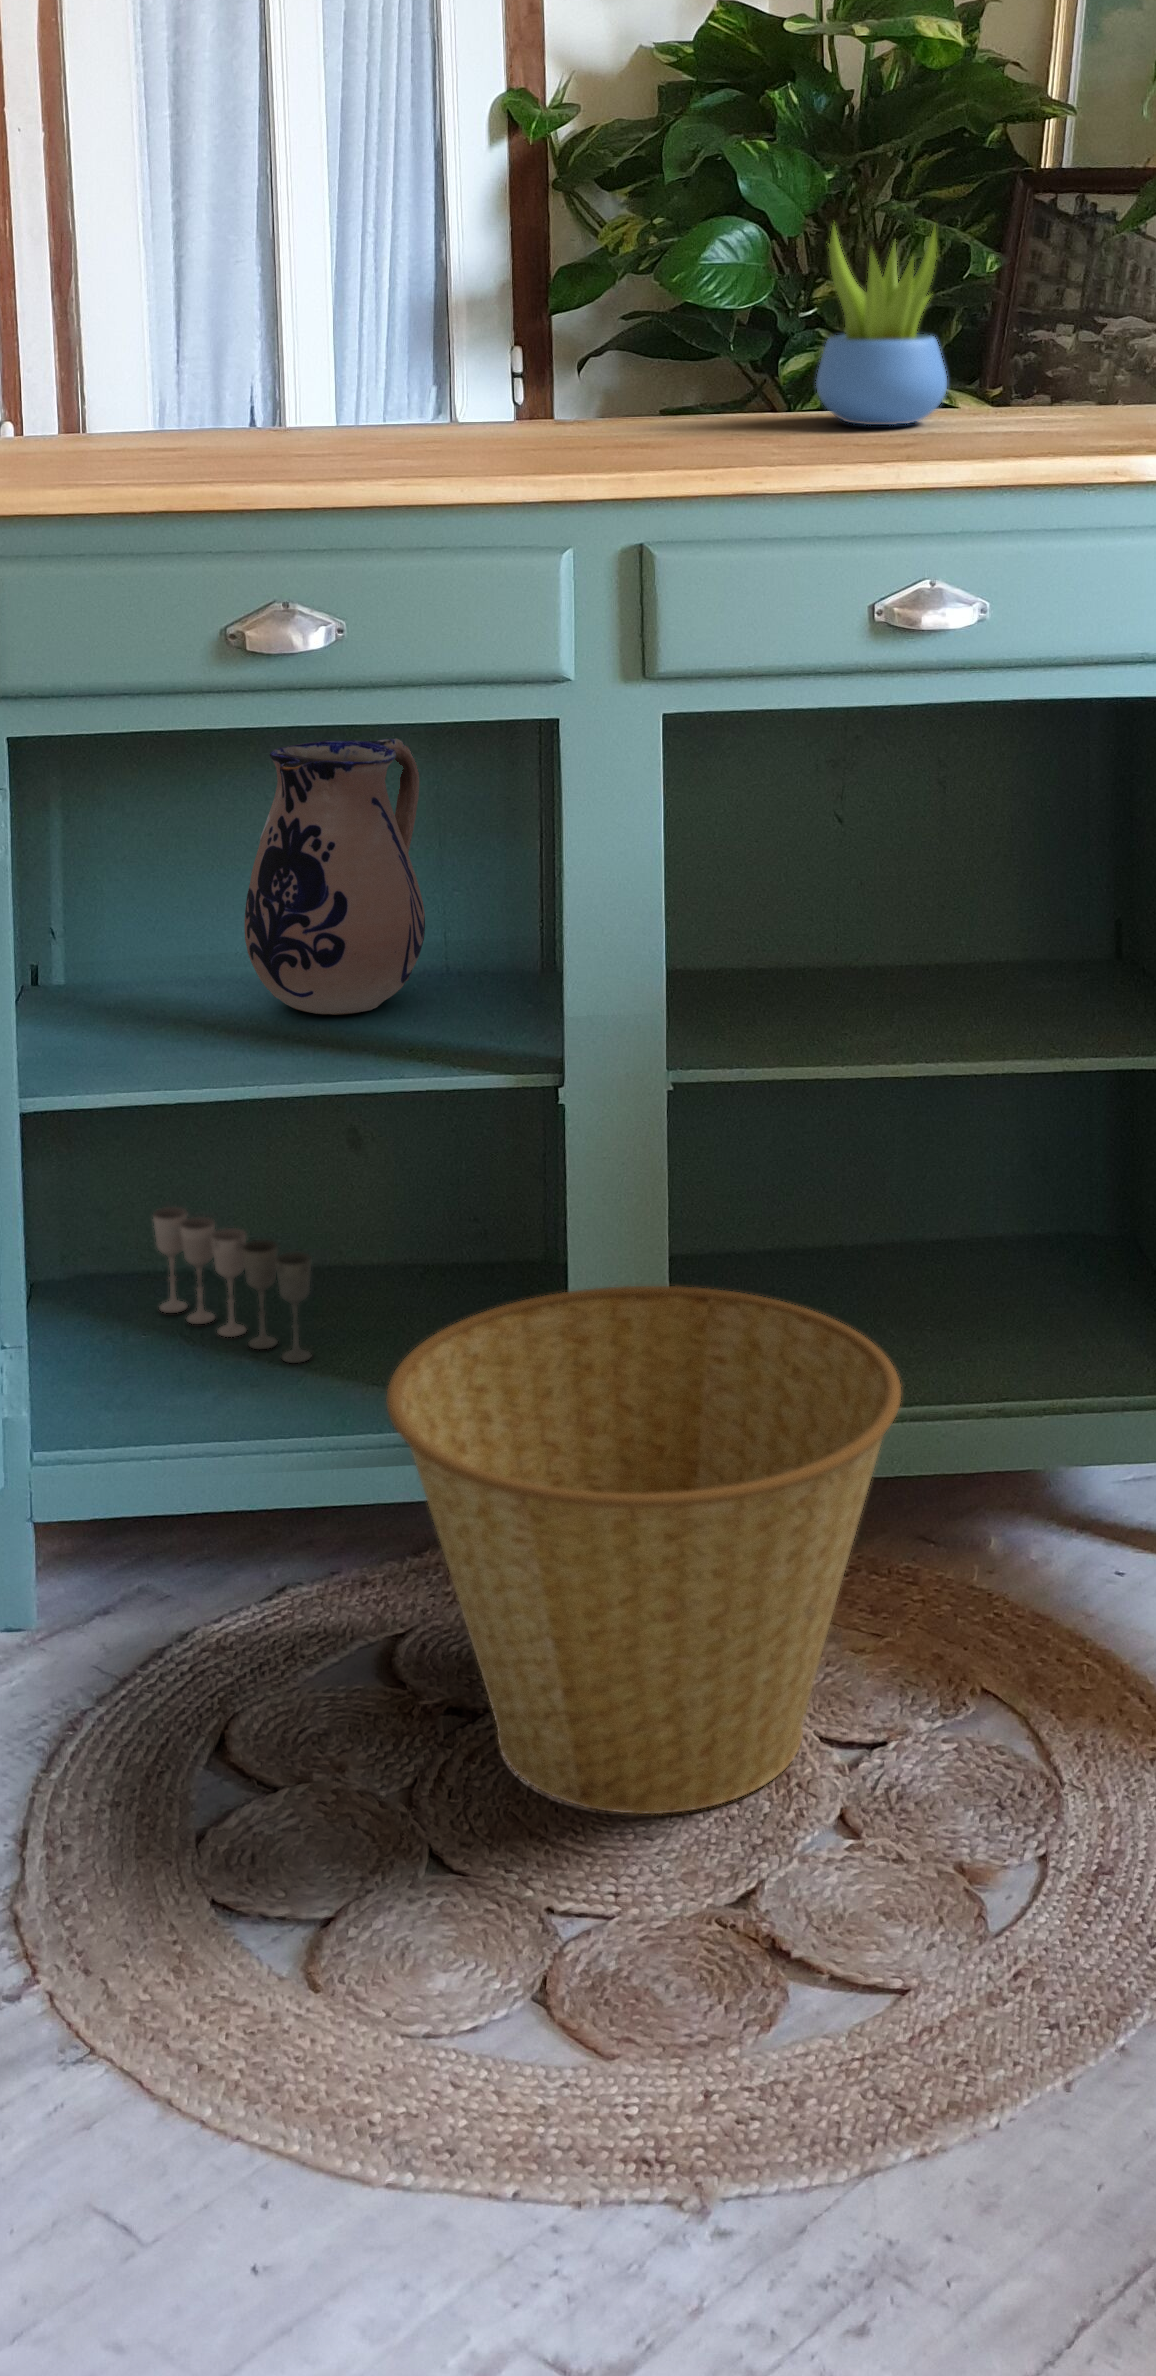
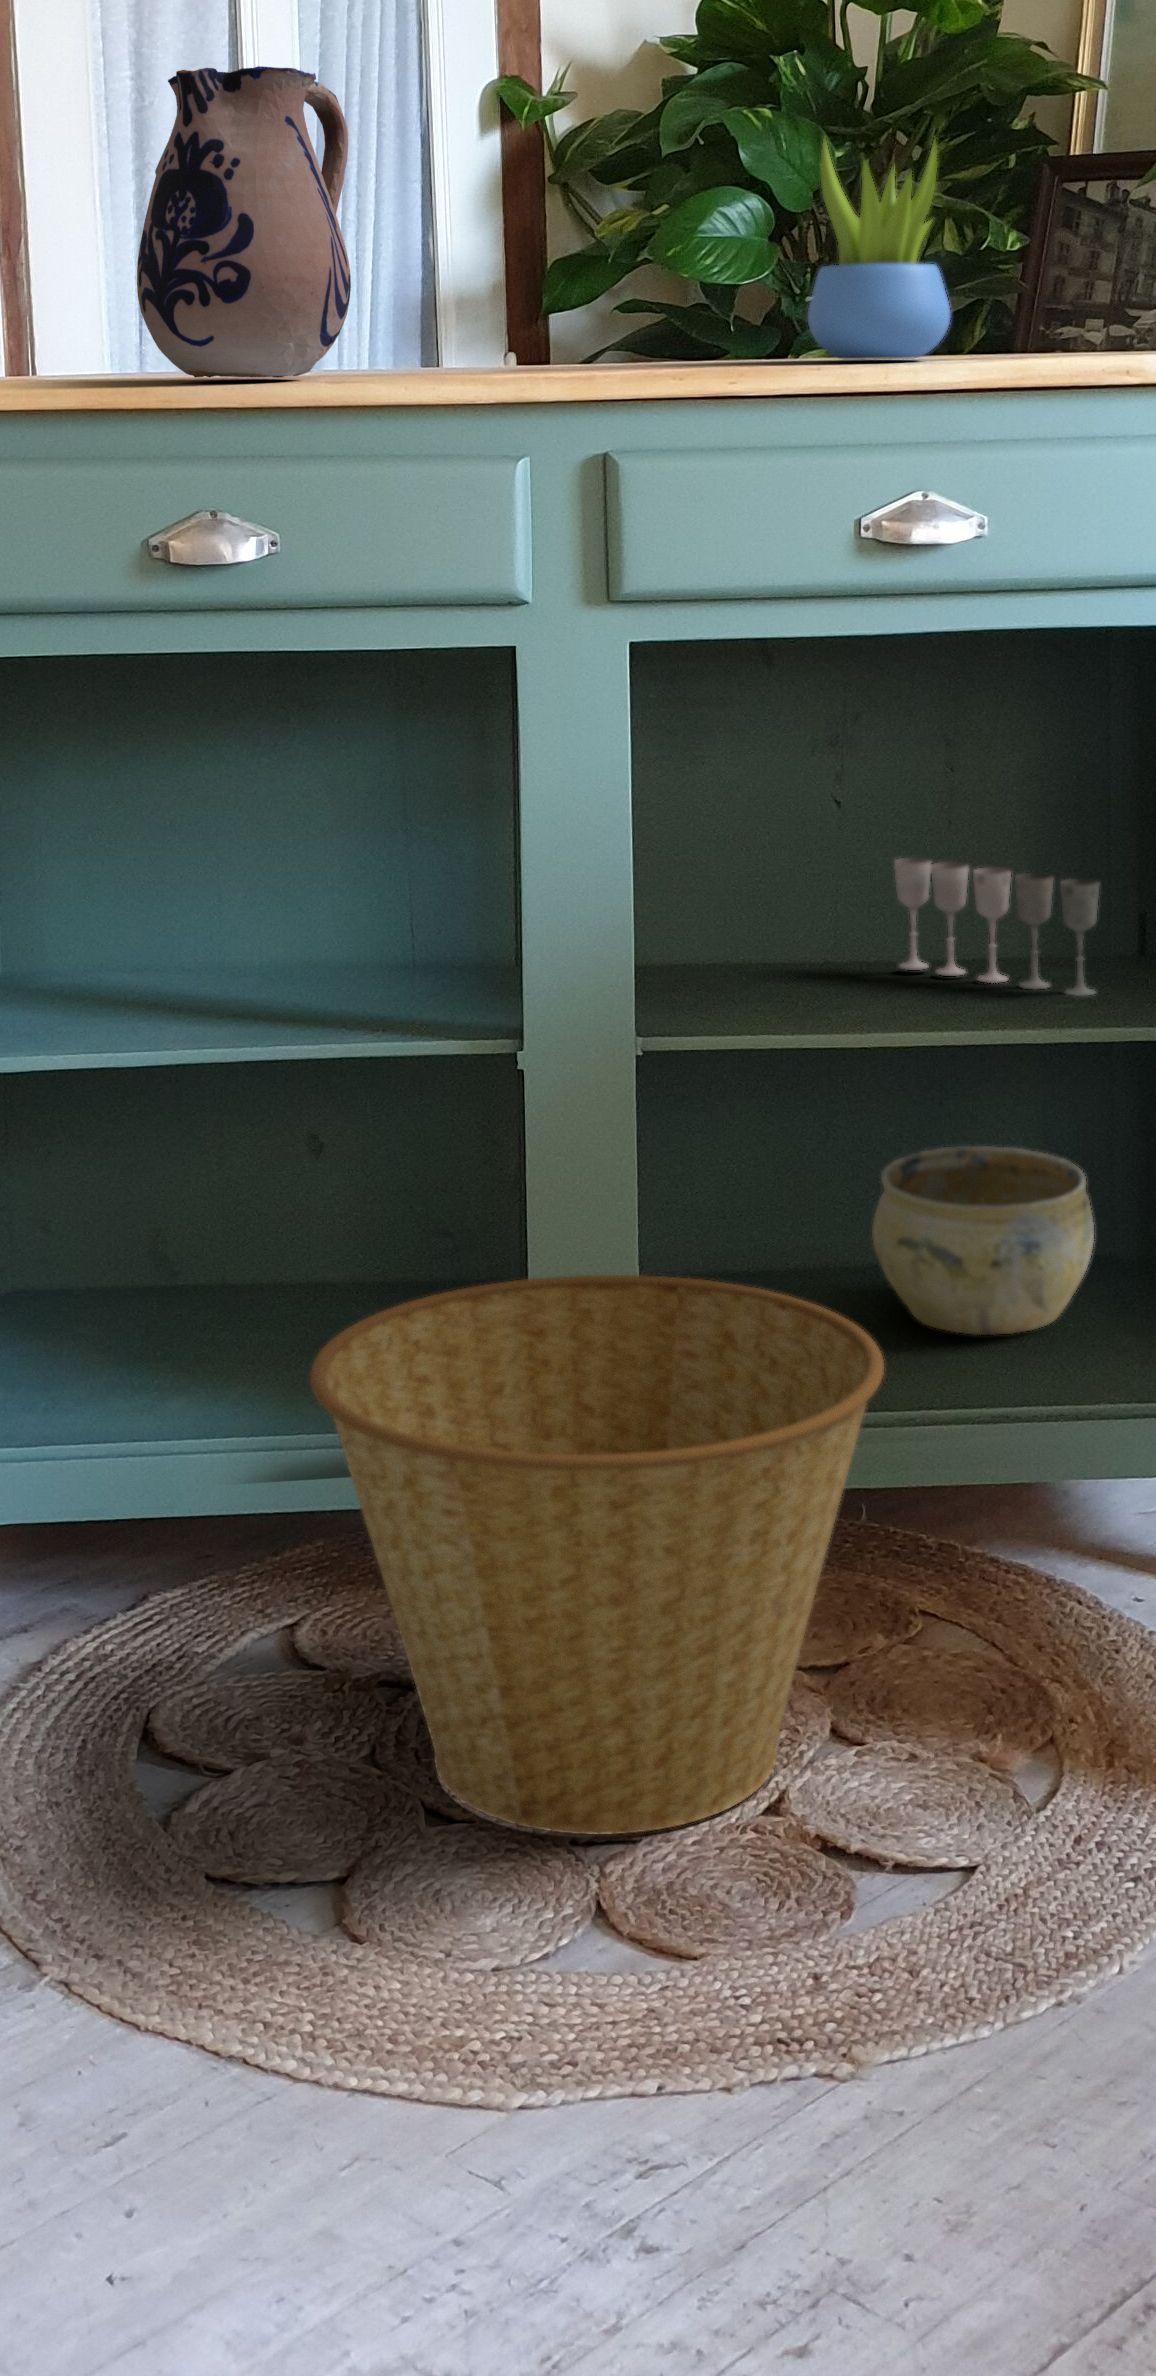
ceramic pitcher: present [245,738,425,1015] -> present [137,66,351,378]
ceramic bowl: none [873,1130,1074,1312] -> present [872,1146,1094,1335]
wine glass: present [153,1207,312,1363] -> present [894,858,1099,996]

